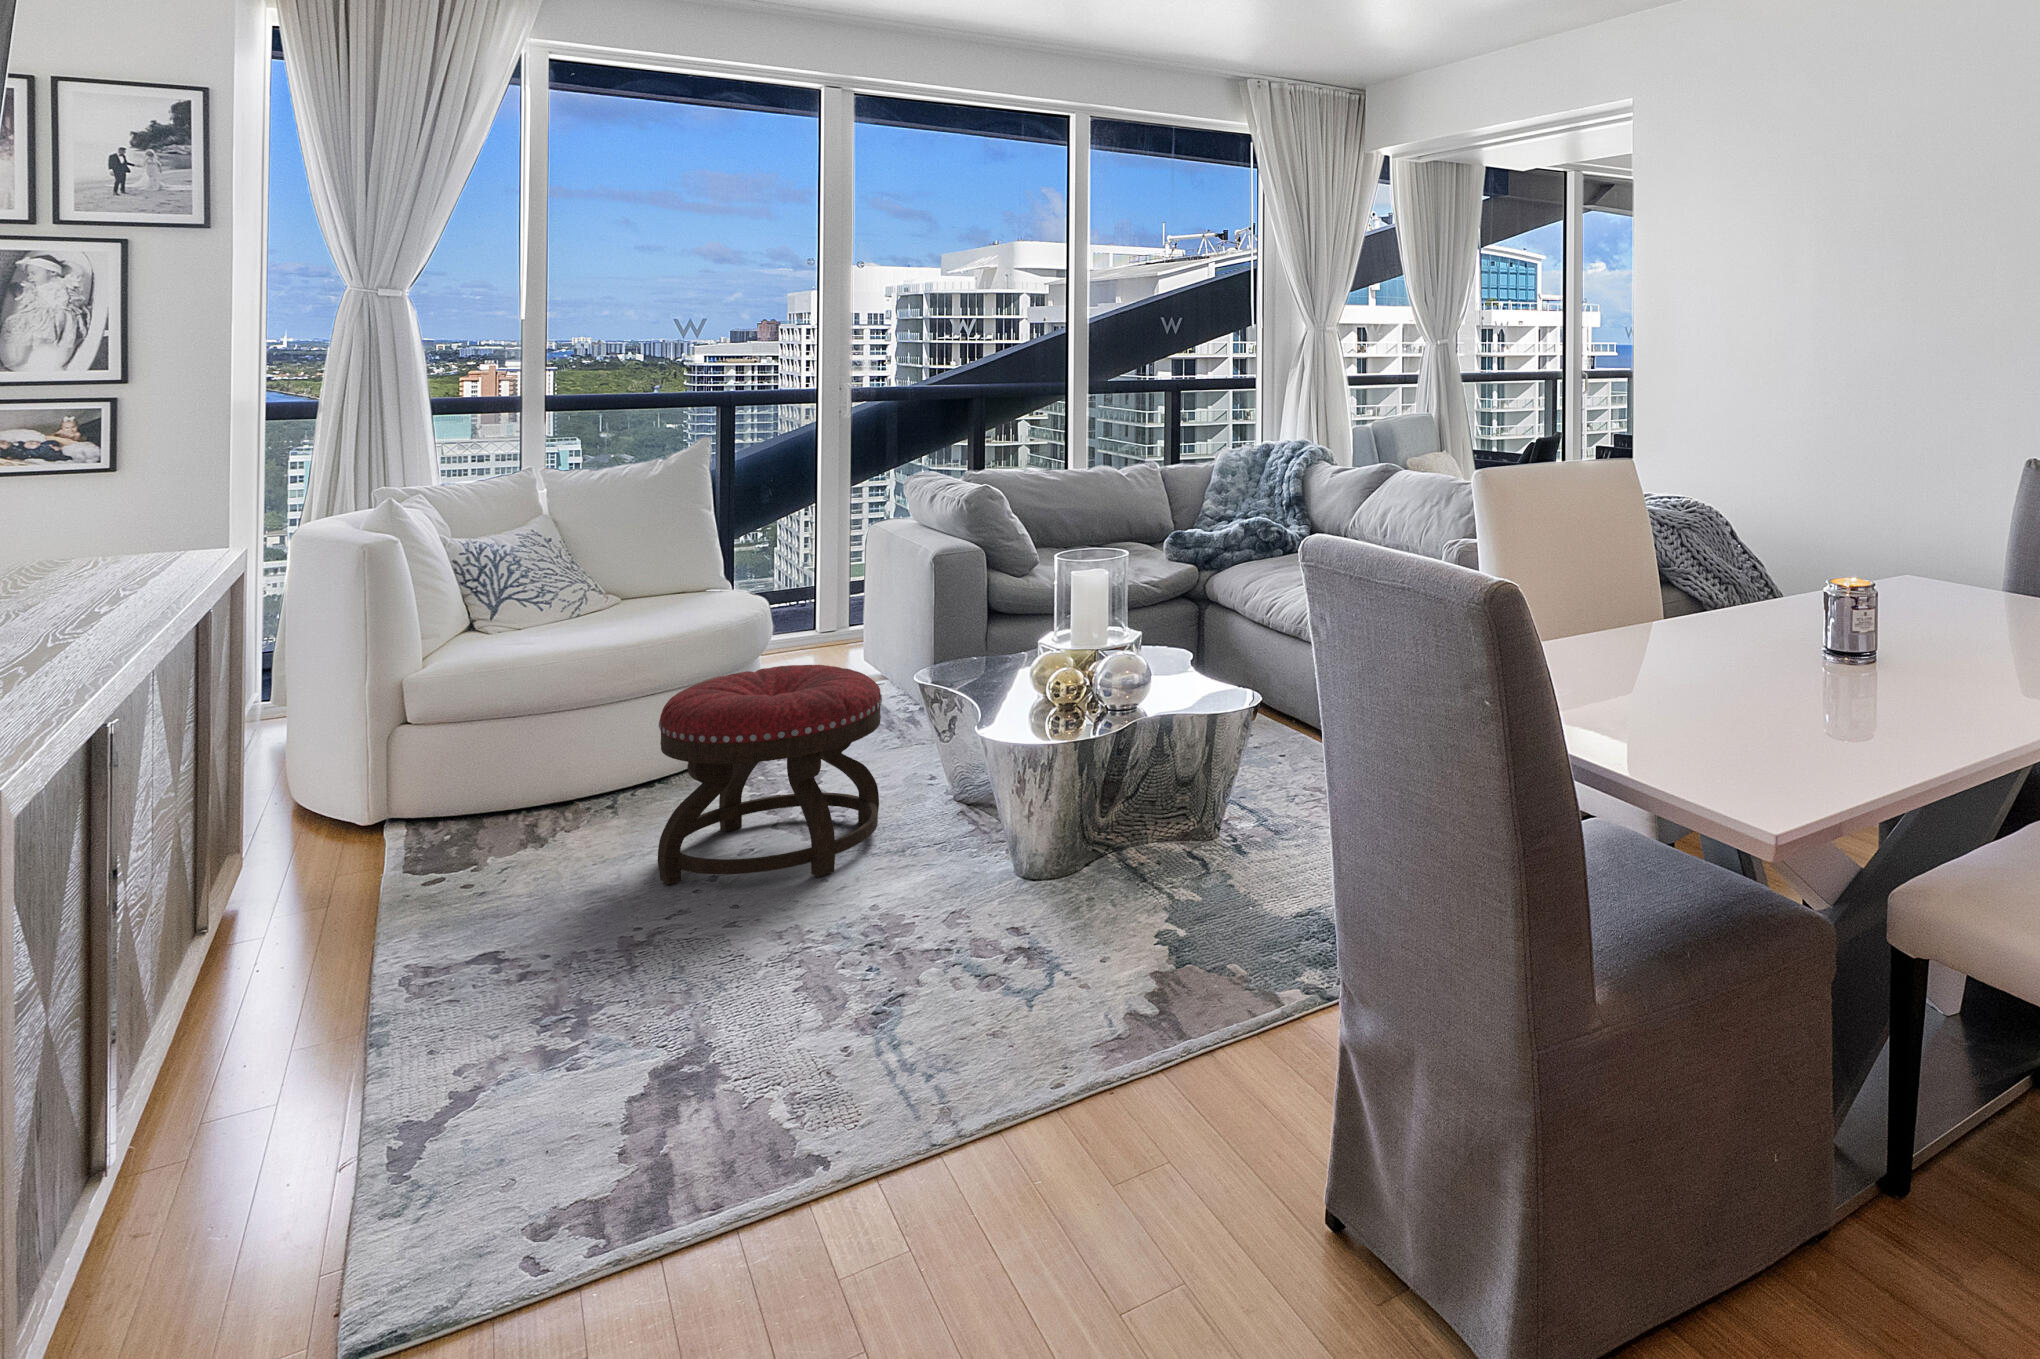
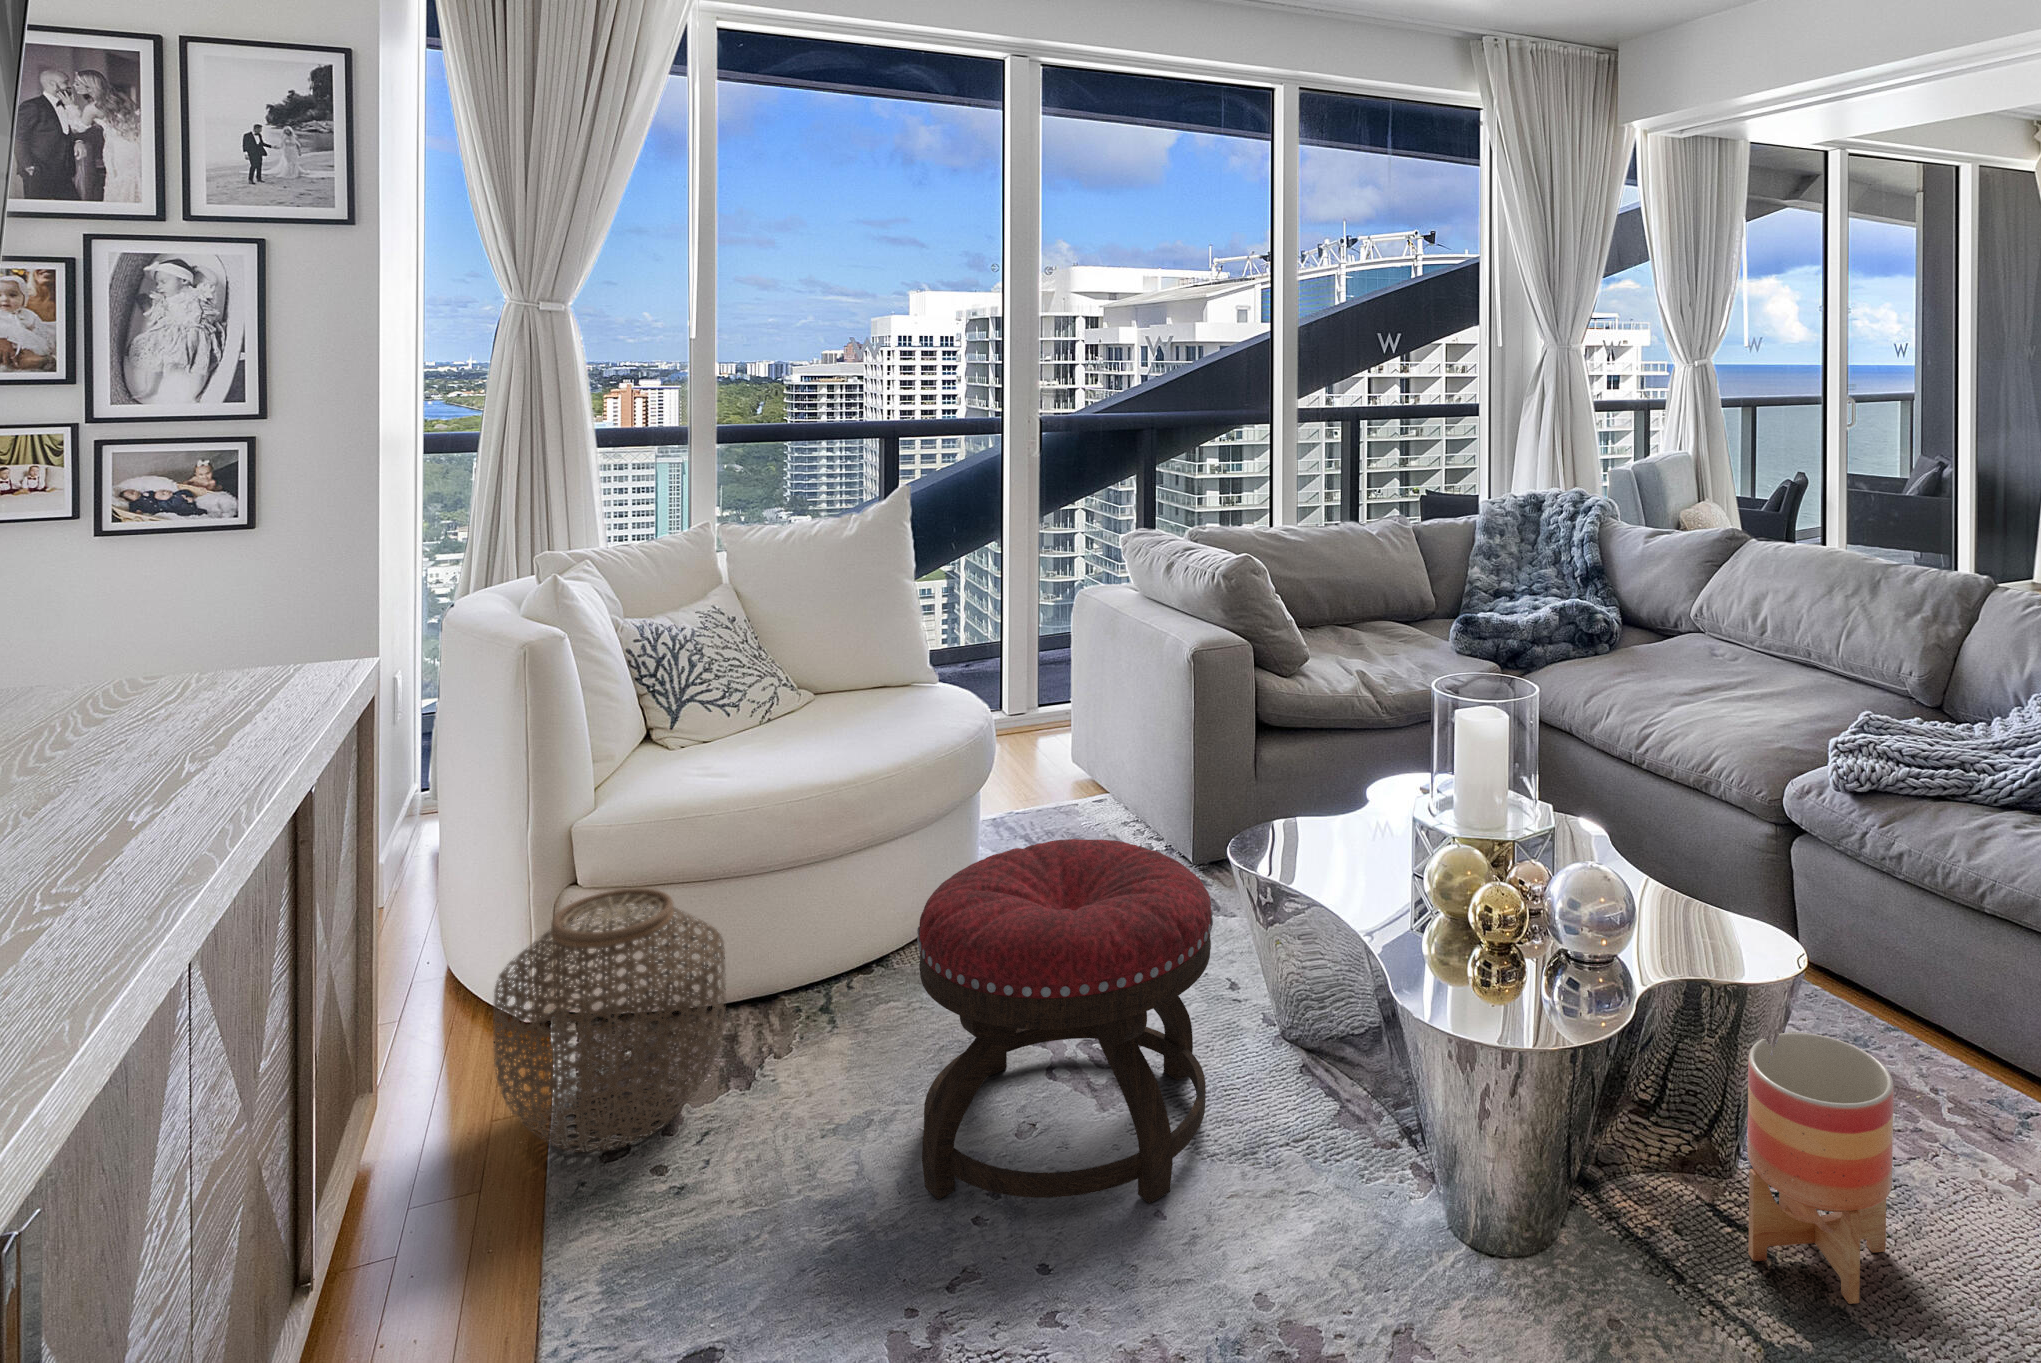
woven basket: none [336,708,521,882] -> present [494,888,726,1152]
planter: none [1197,744,1284,886] -> present [1747,1033,1894,1304]

